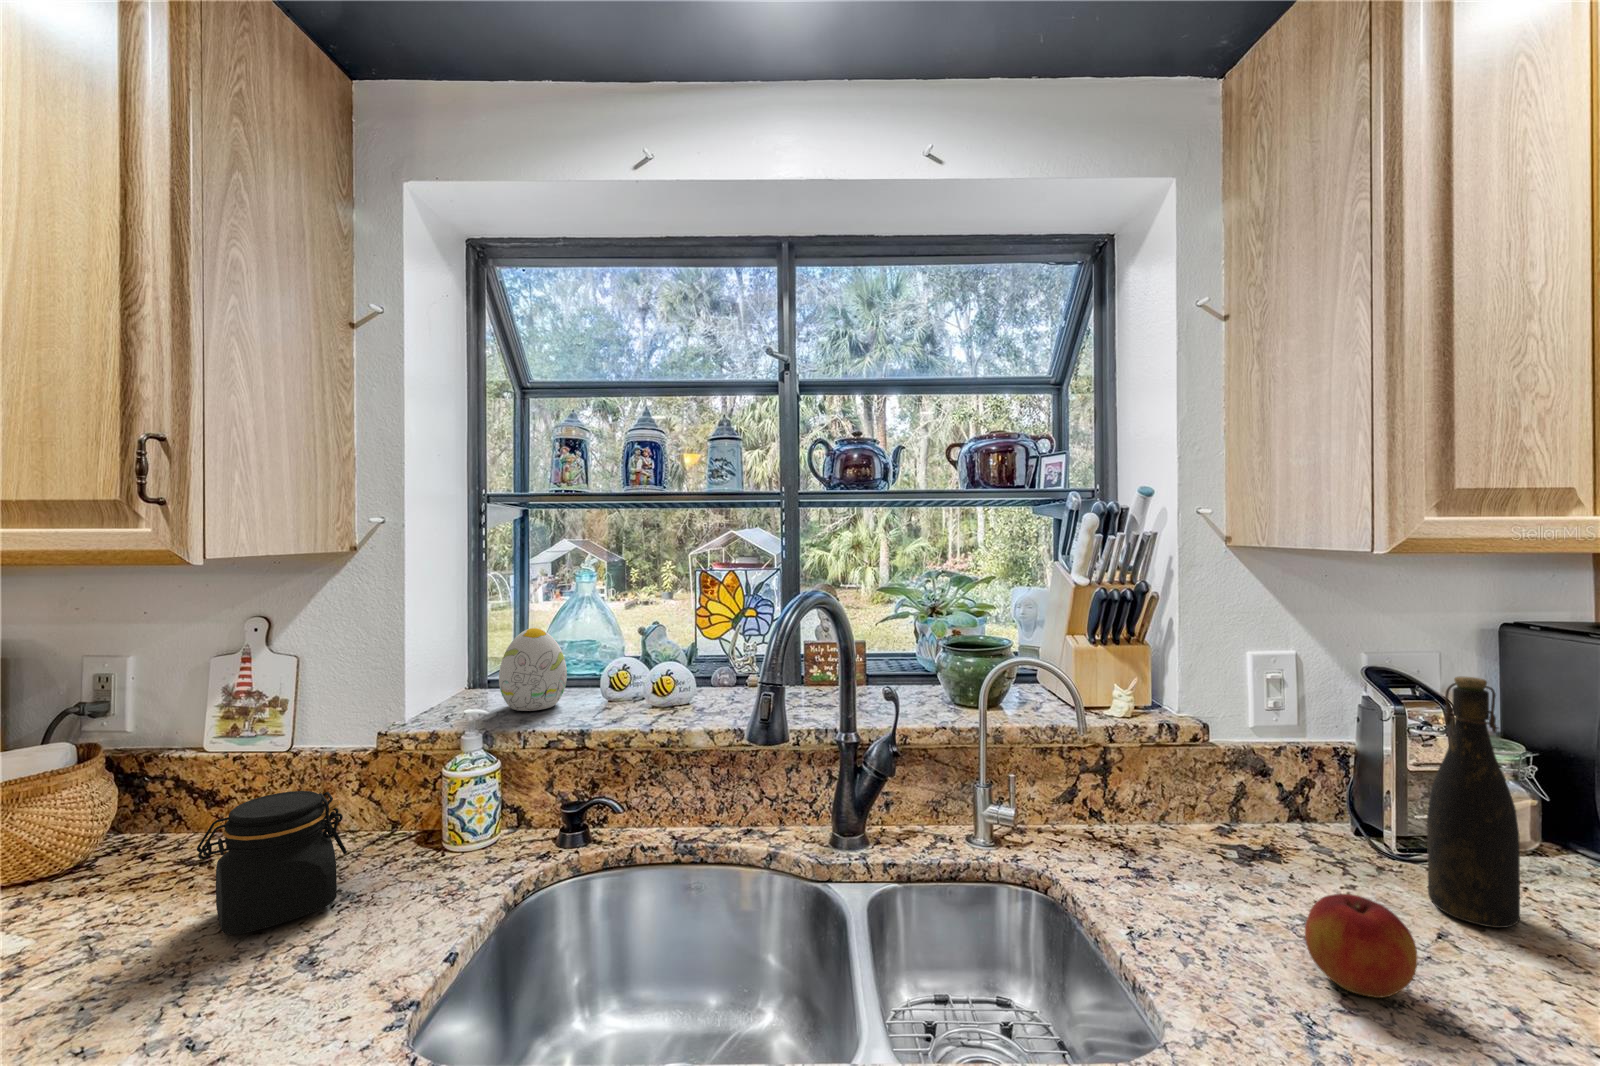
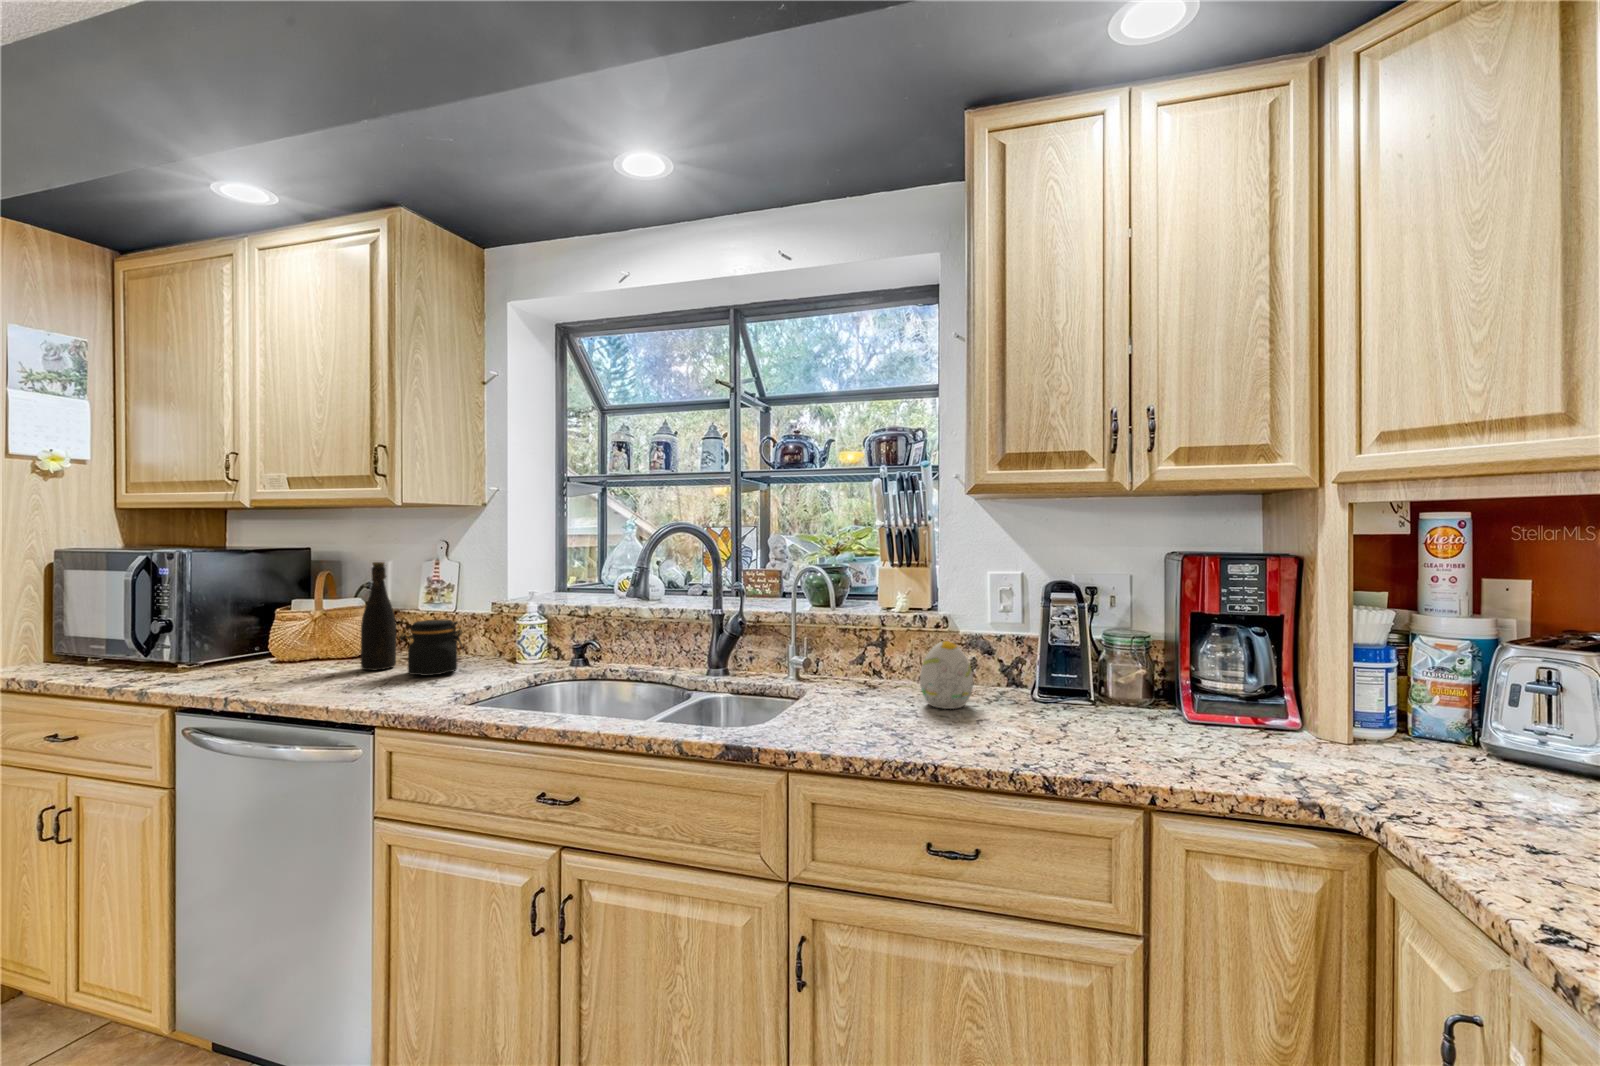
decorative egg: present [499,628,567,711] -> present [920,641,973,709]
bottle: present [1427,677,1520,928] -> present [361,562,396,670]
apple: present [1305,894,1417,998] -> none [869,682,919,731]

